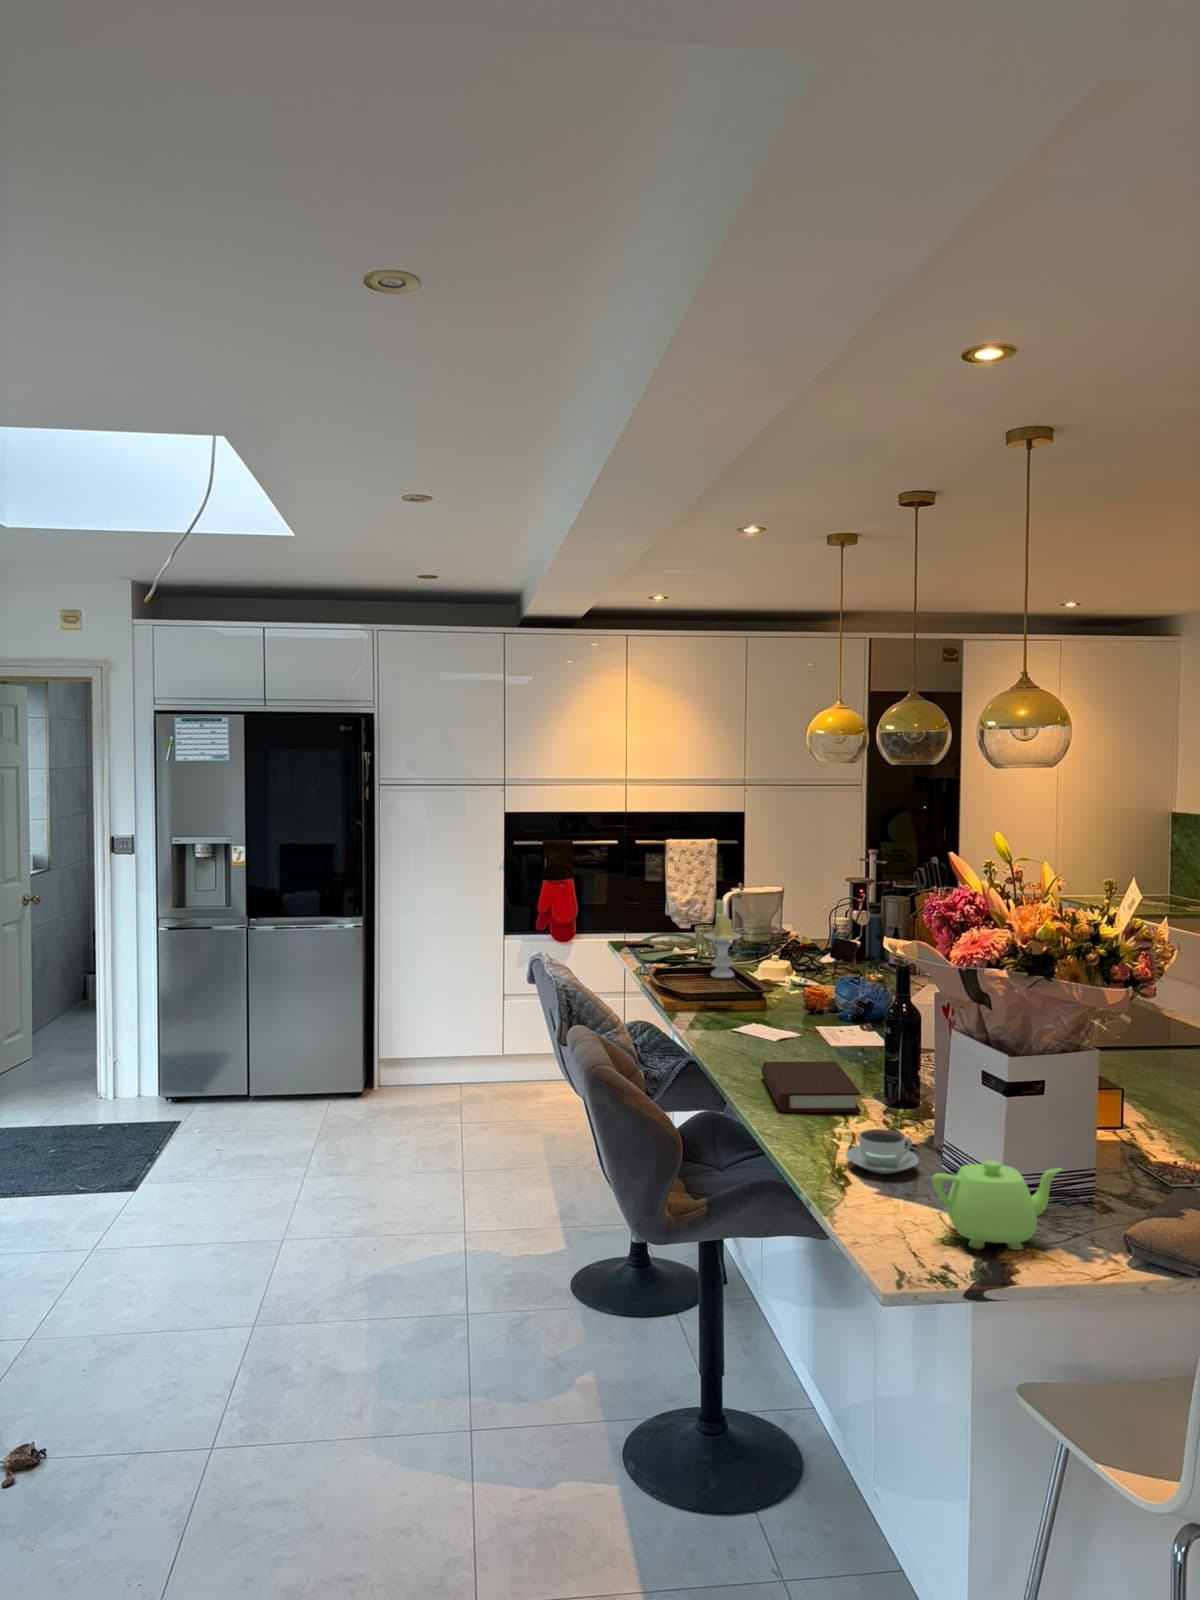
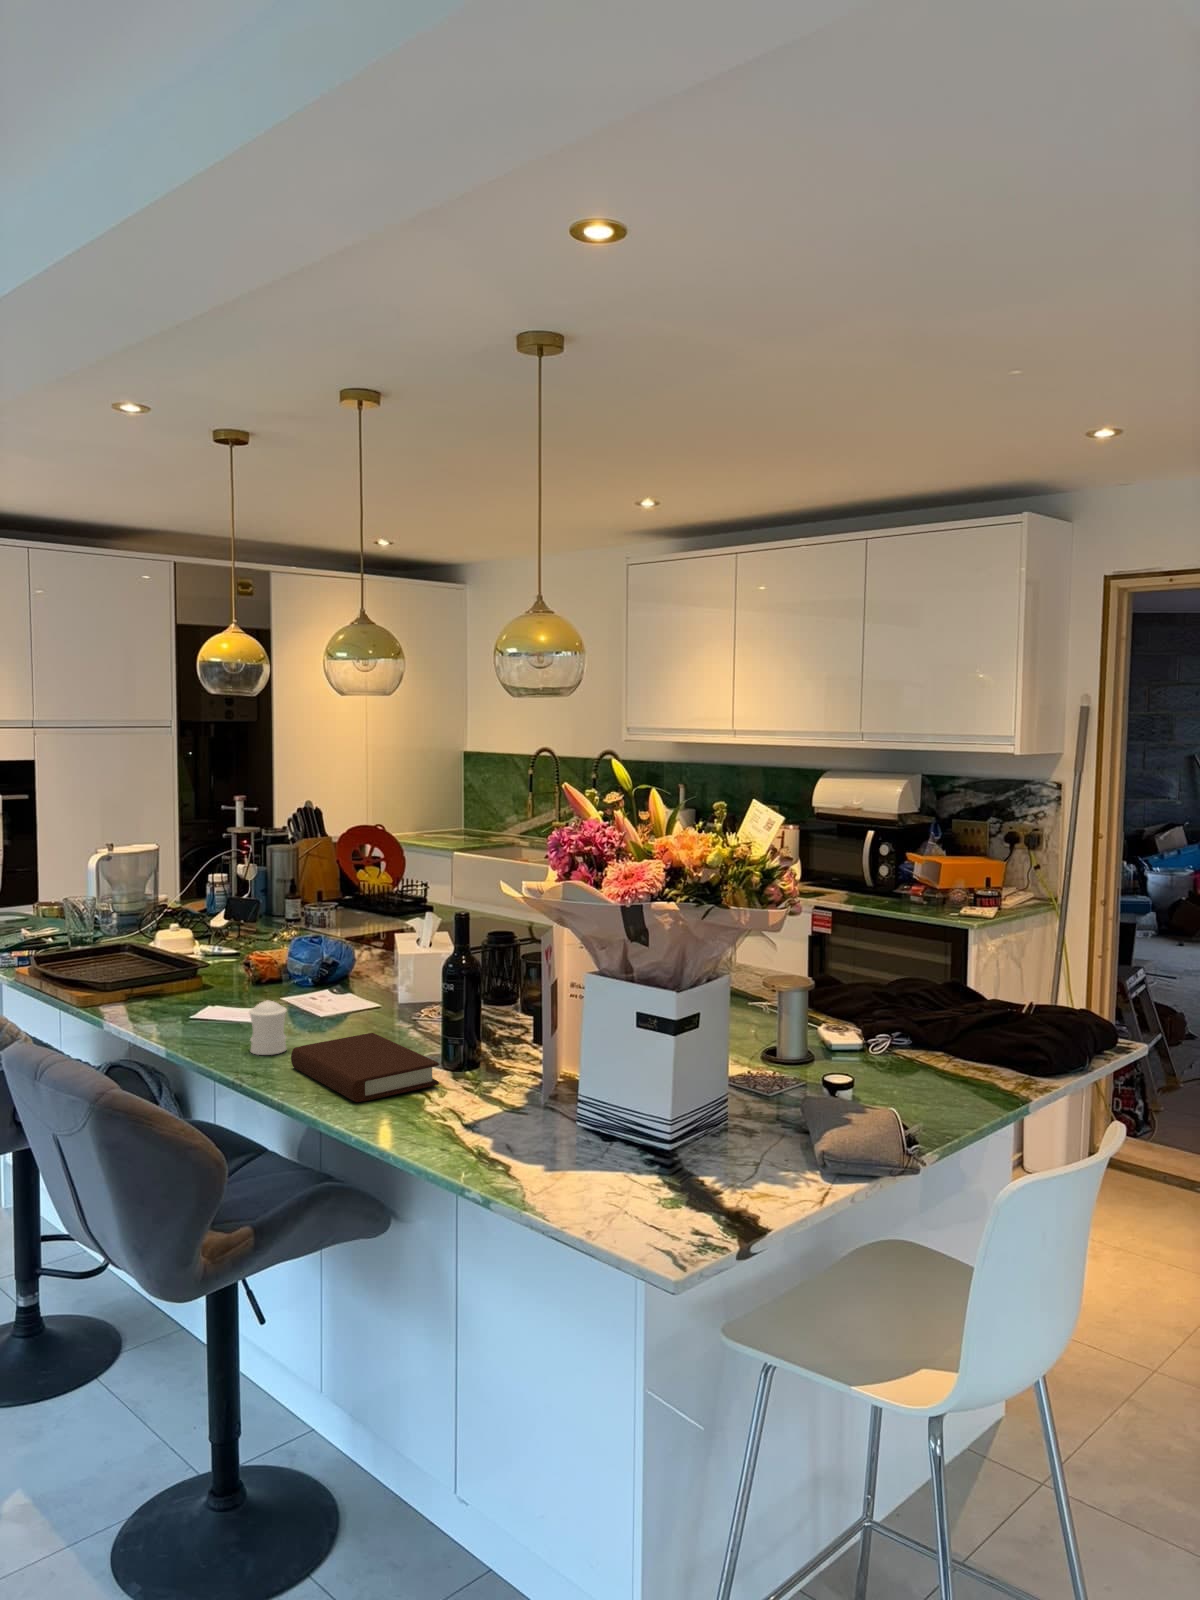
candle: present [704,900,741,978] -> none [88,861,140,957]
salt shaker: none [744,1021,774,1066] -> present [249,1000,287,1055]
coffee cup: present [846,1129,919,1174] -> none [483,1097,564,1148]
teapot: present [932,1160,1062,1250] -> none [645,1100,756,1205]

